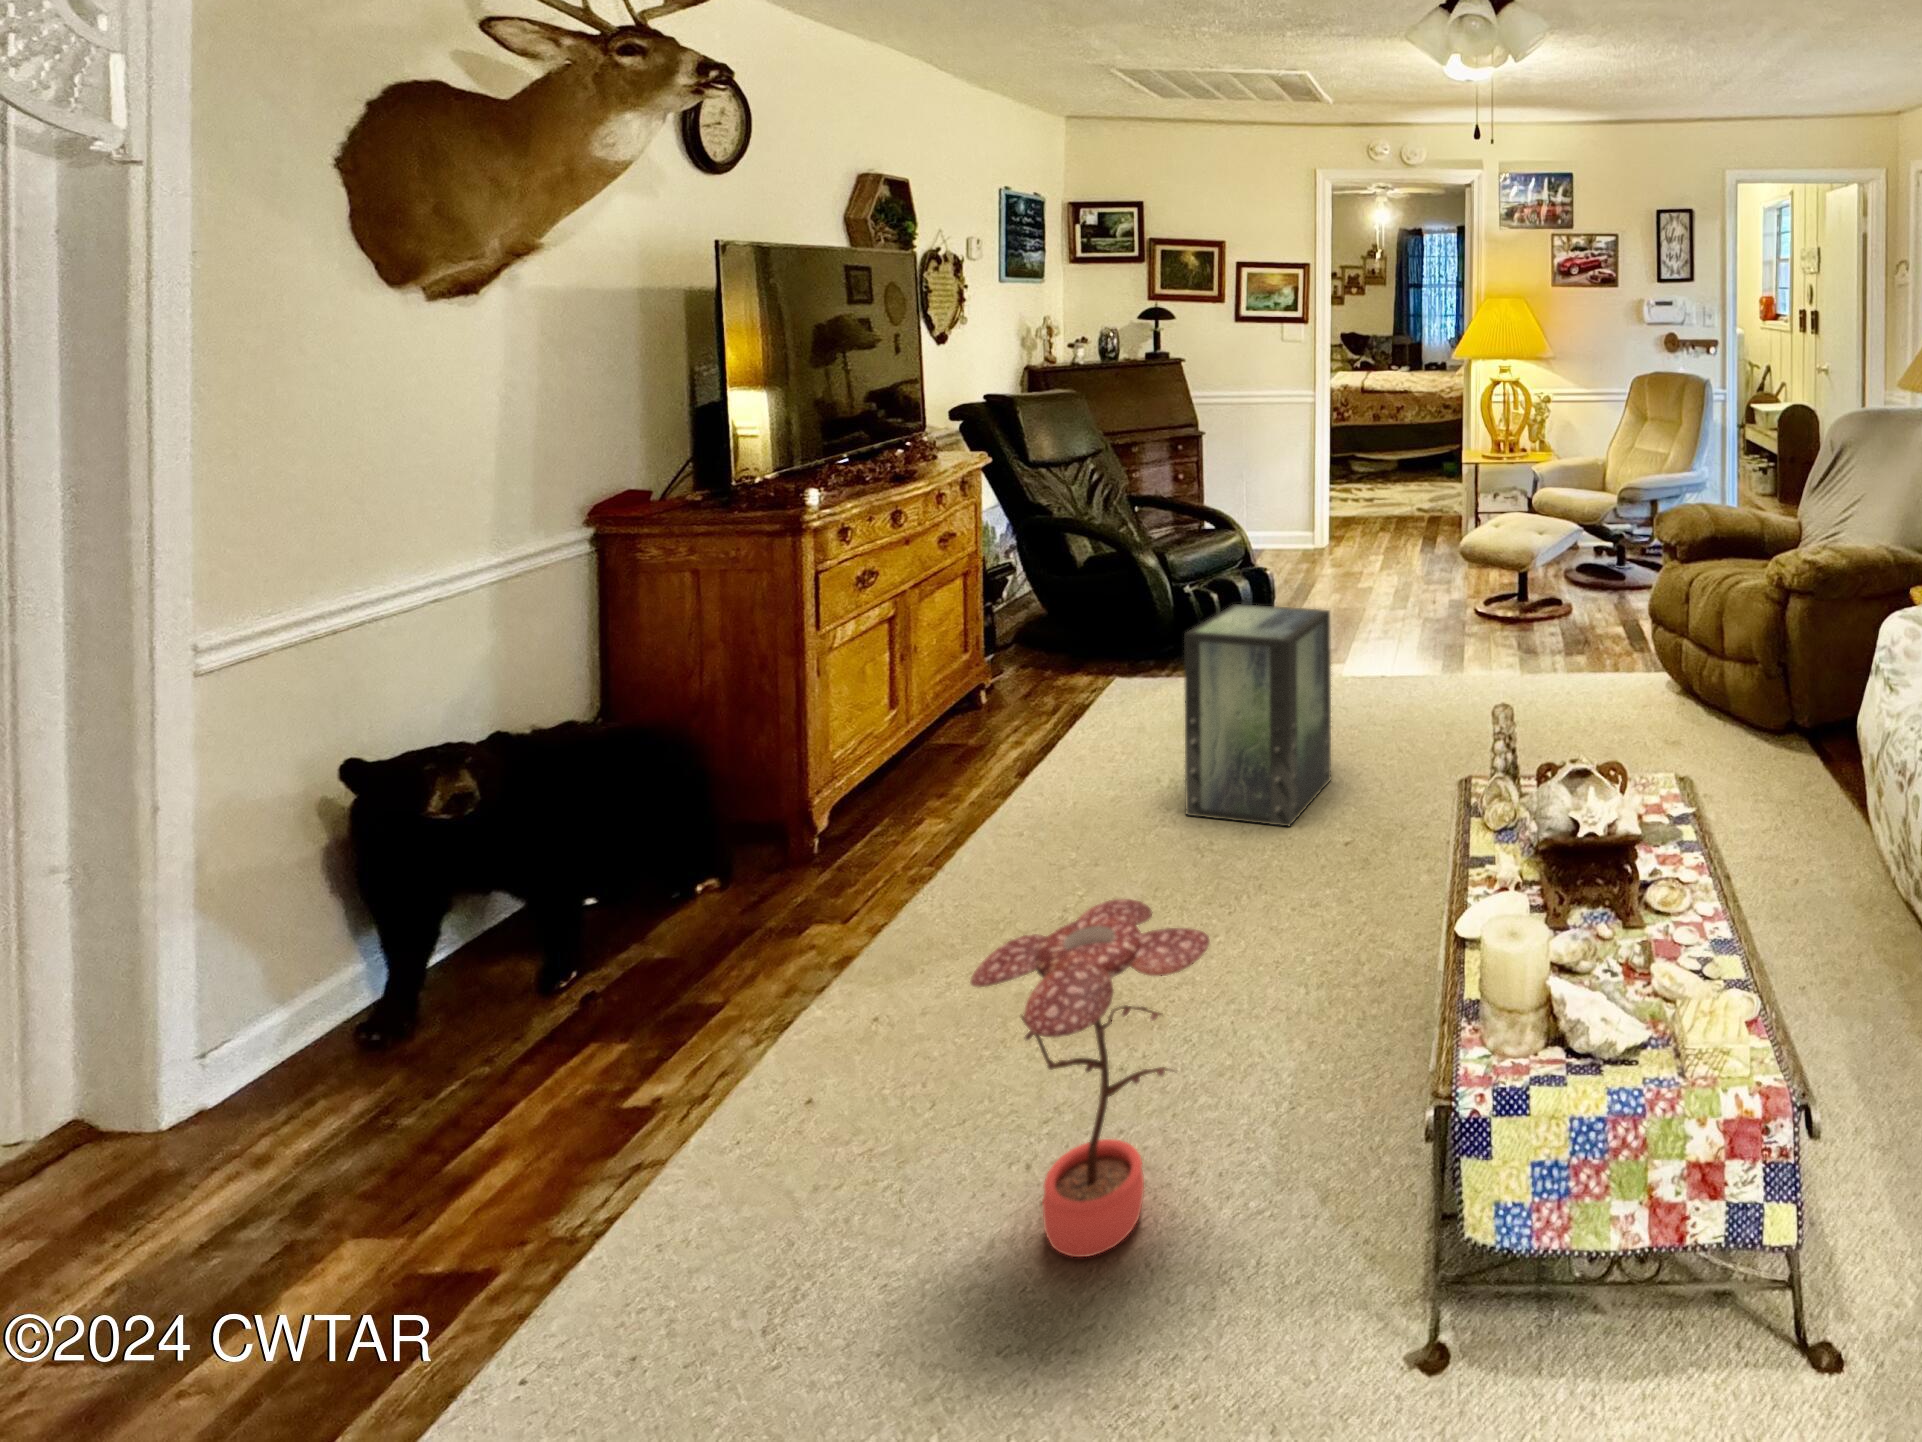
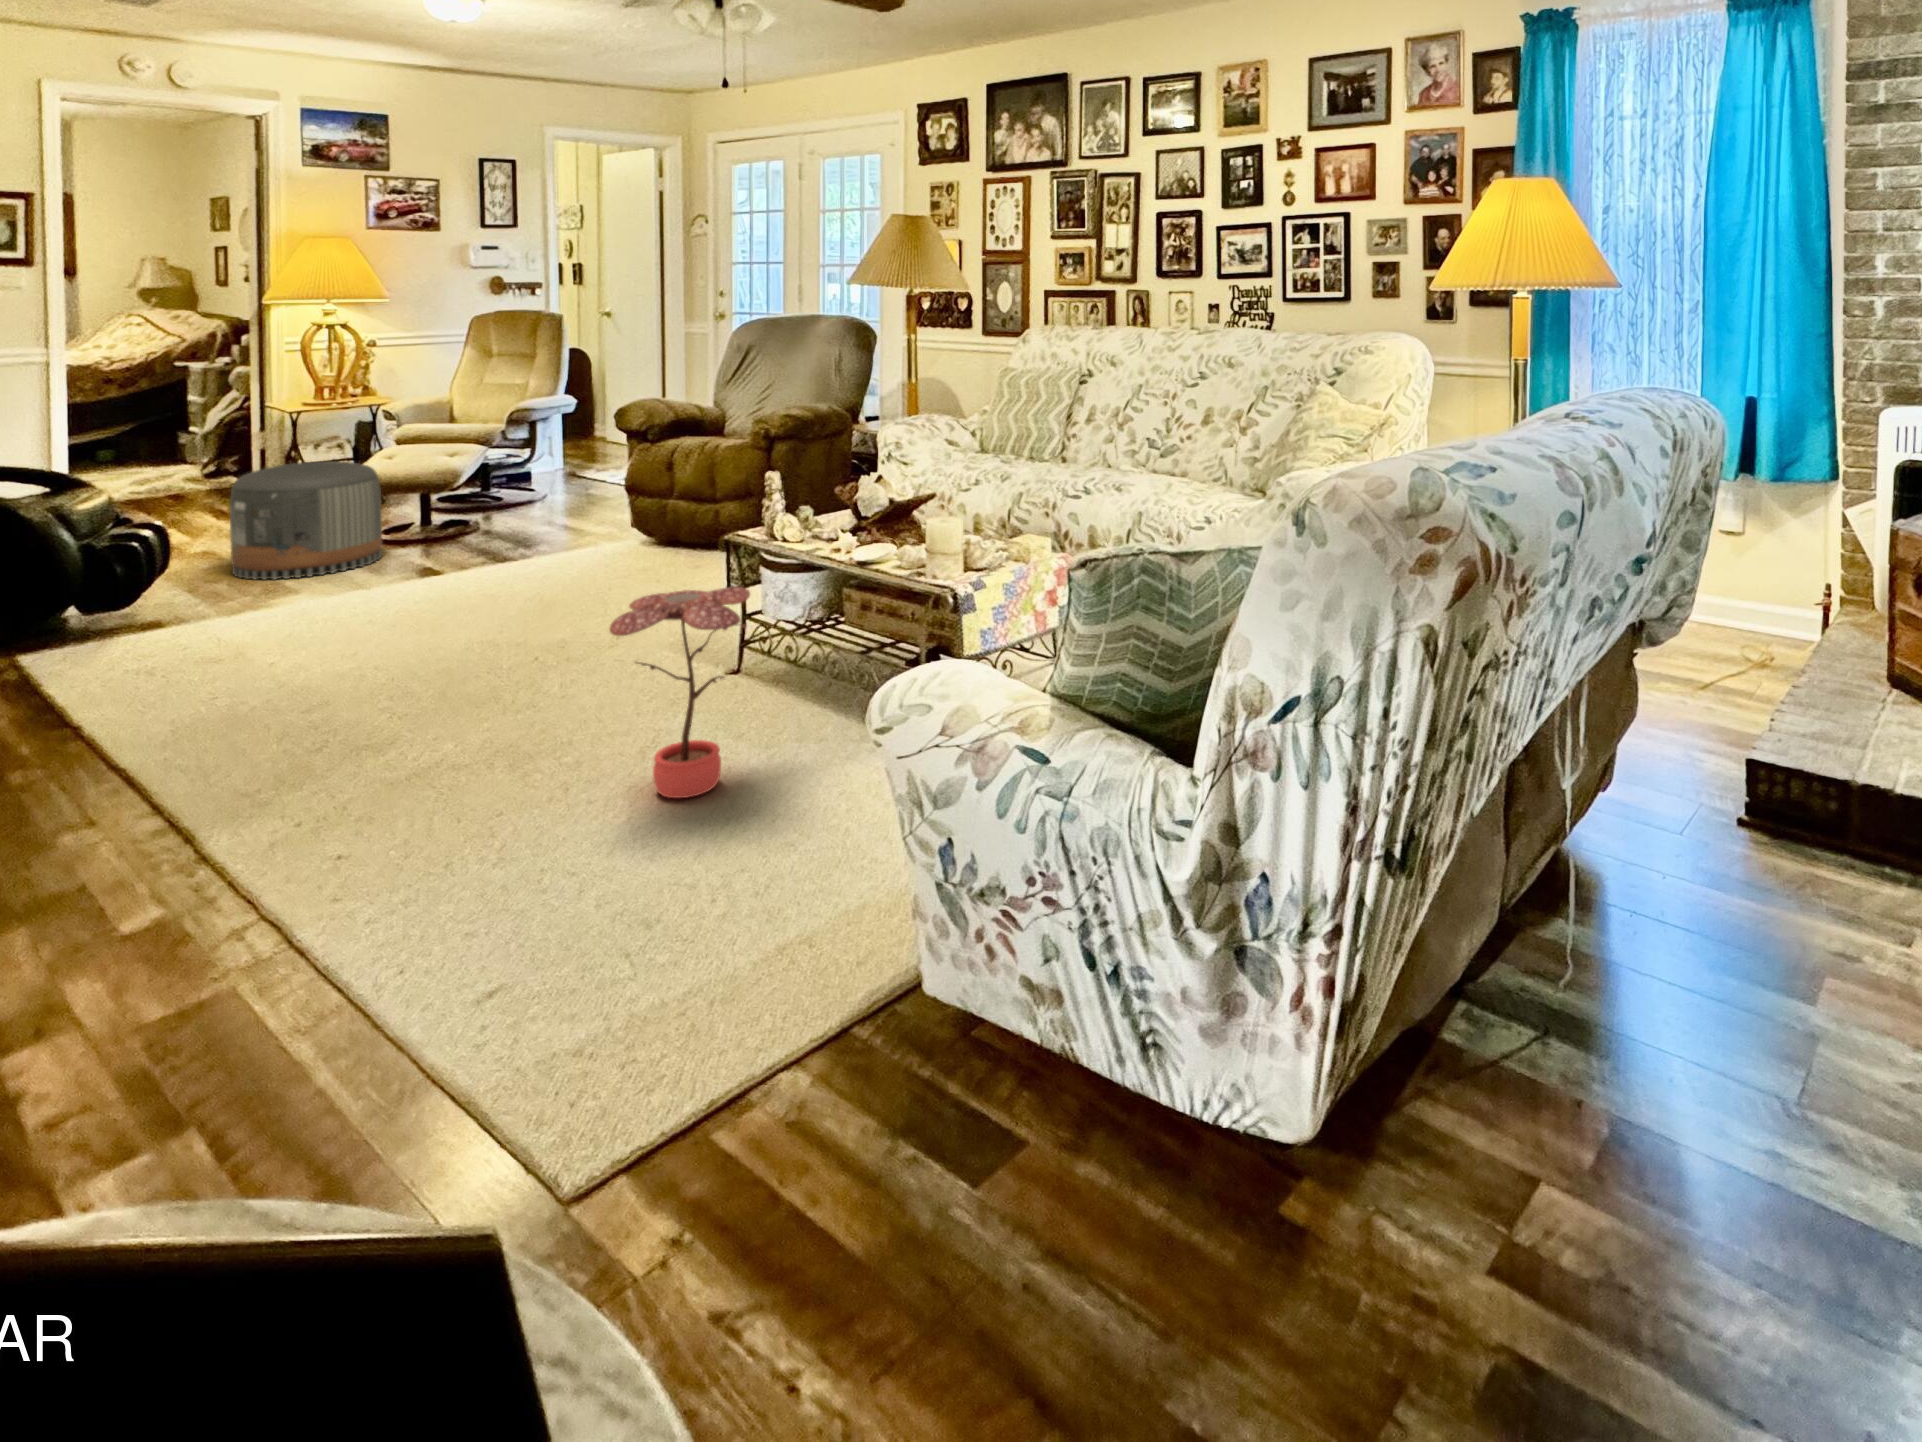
pouf: none [1322,526,1442,645] -> present [230,461,382,580]
storage box: present [1184,604,1331,826] -> none [348,486,479,682]

